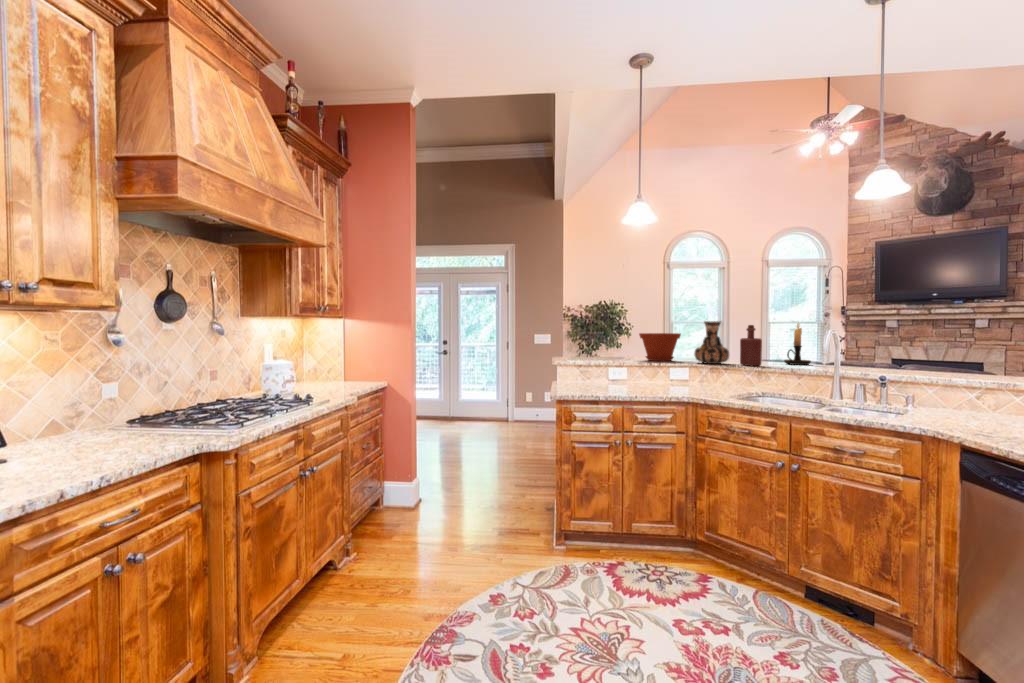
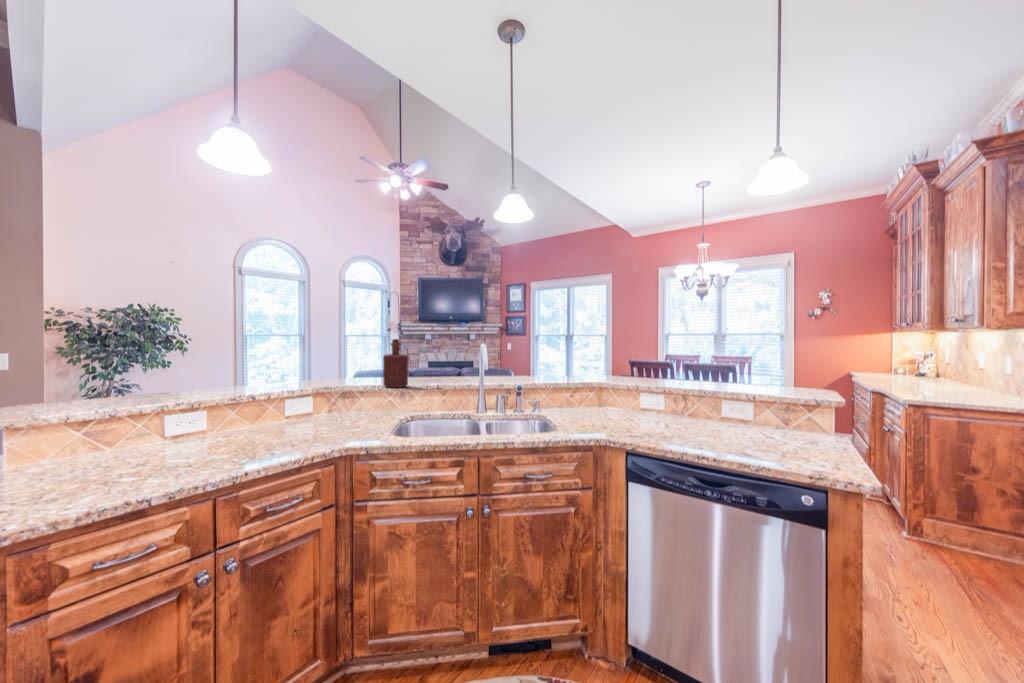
decorative vase: present [694,321,729,364] -> none [321,333,367,389]
candle holder: present [784,322,811,365] -> none [413,336,437,380]
plant pot: present [639,333,681,361] -> none [222,349,294,391]

